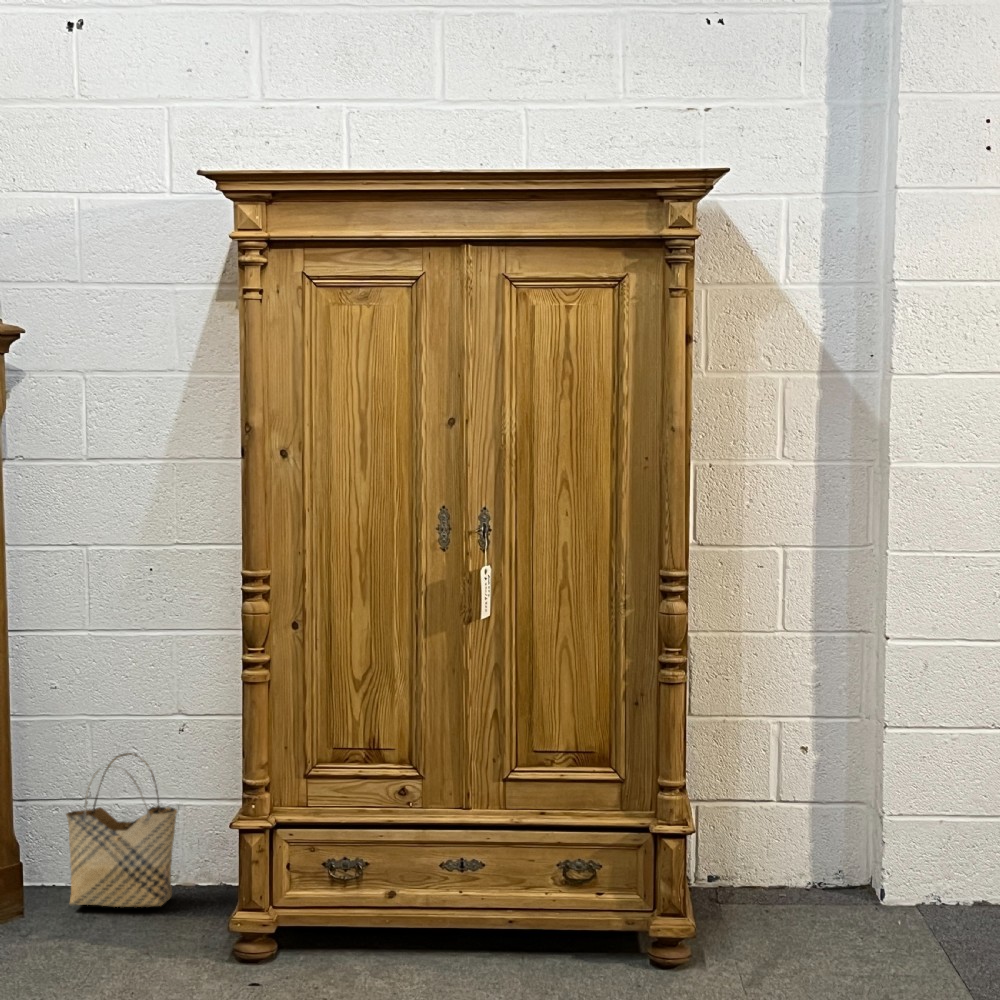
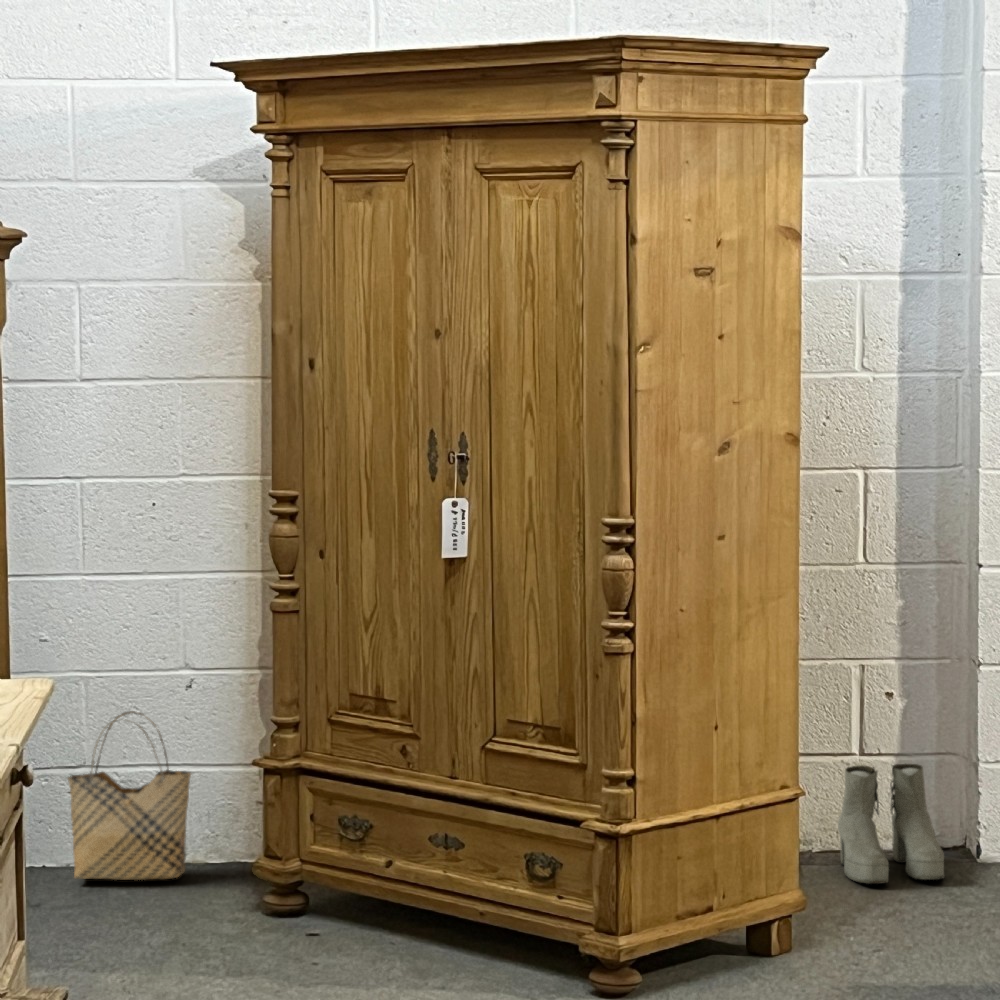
boots: none [755,814,851,932] -> present [838,764,944,884]

